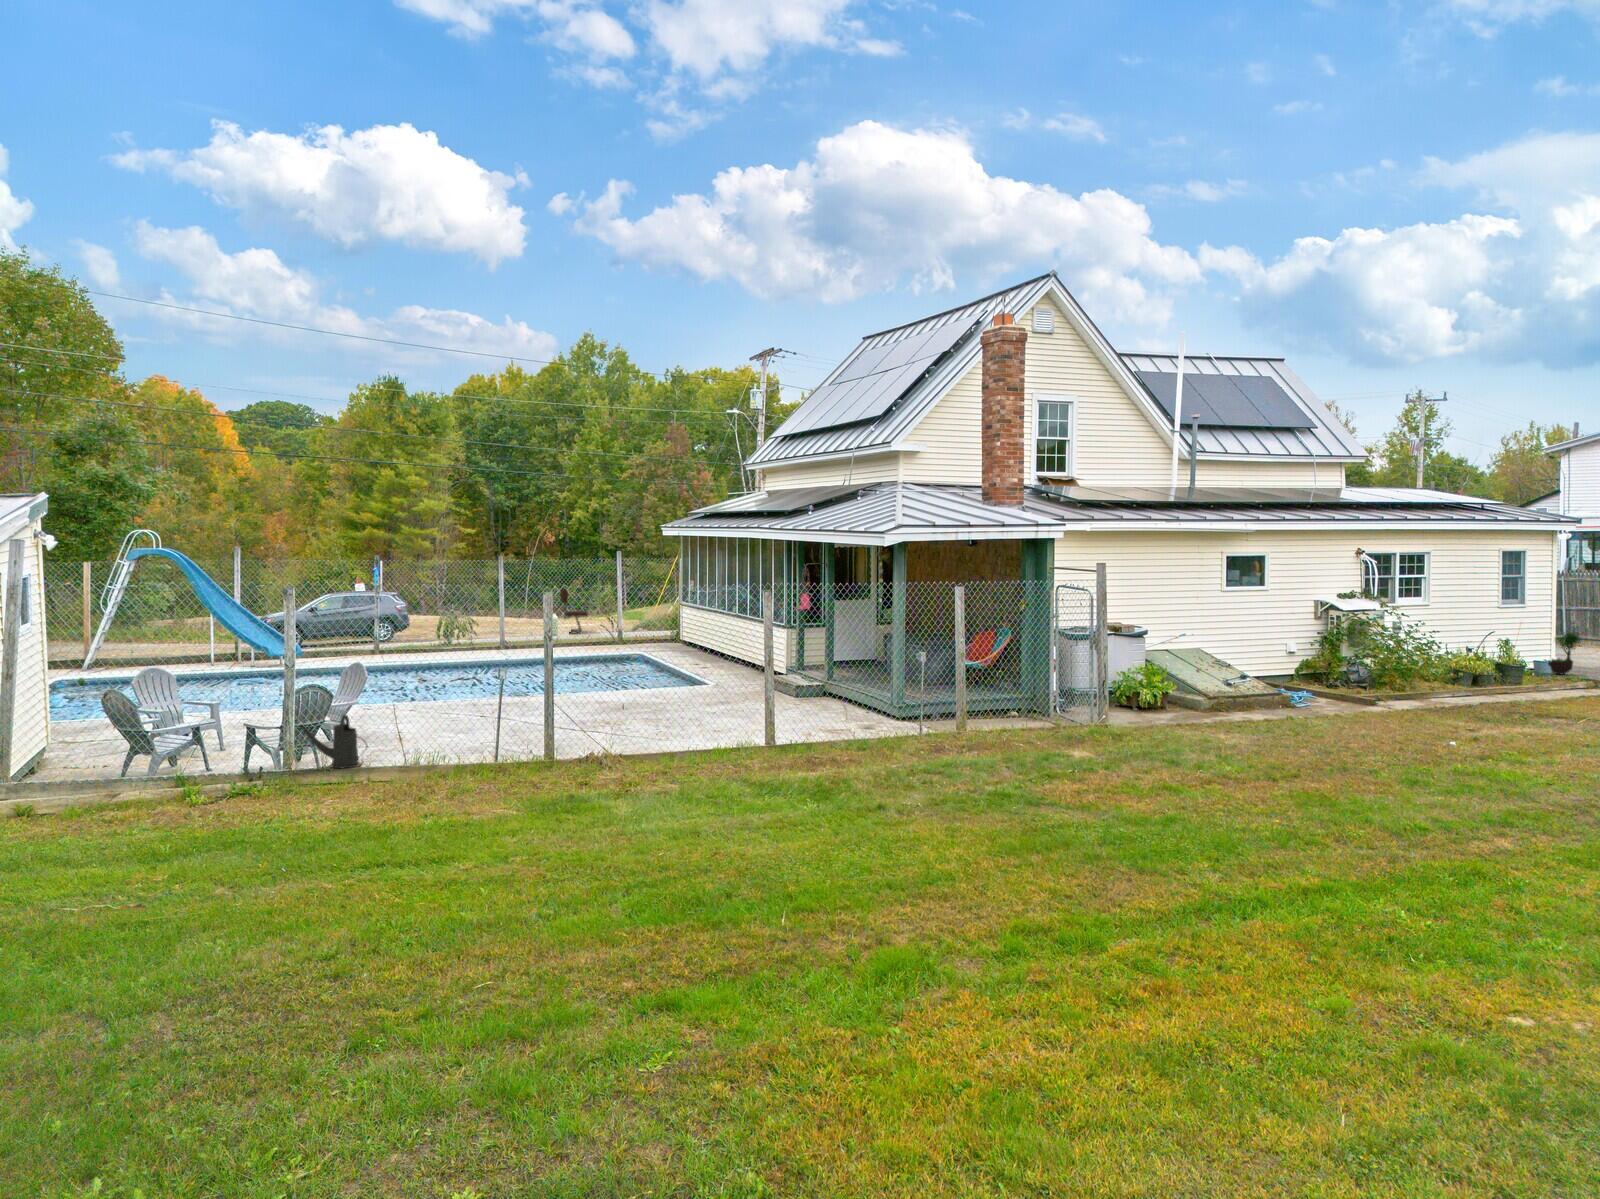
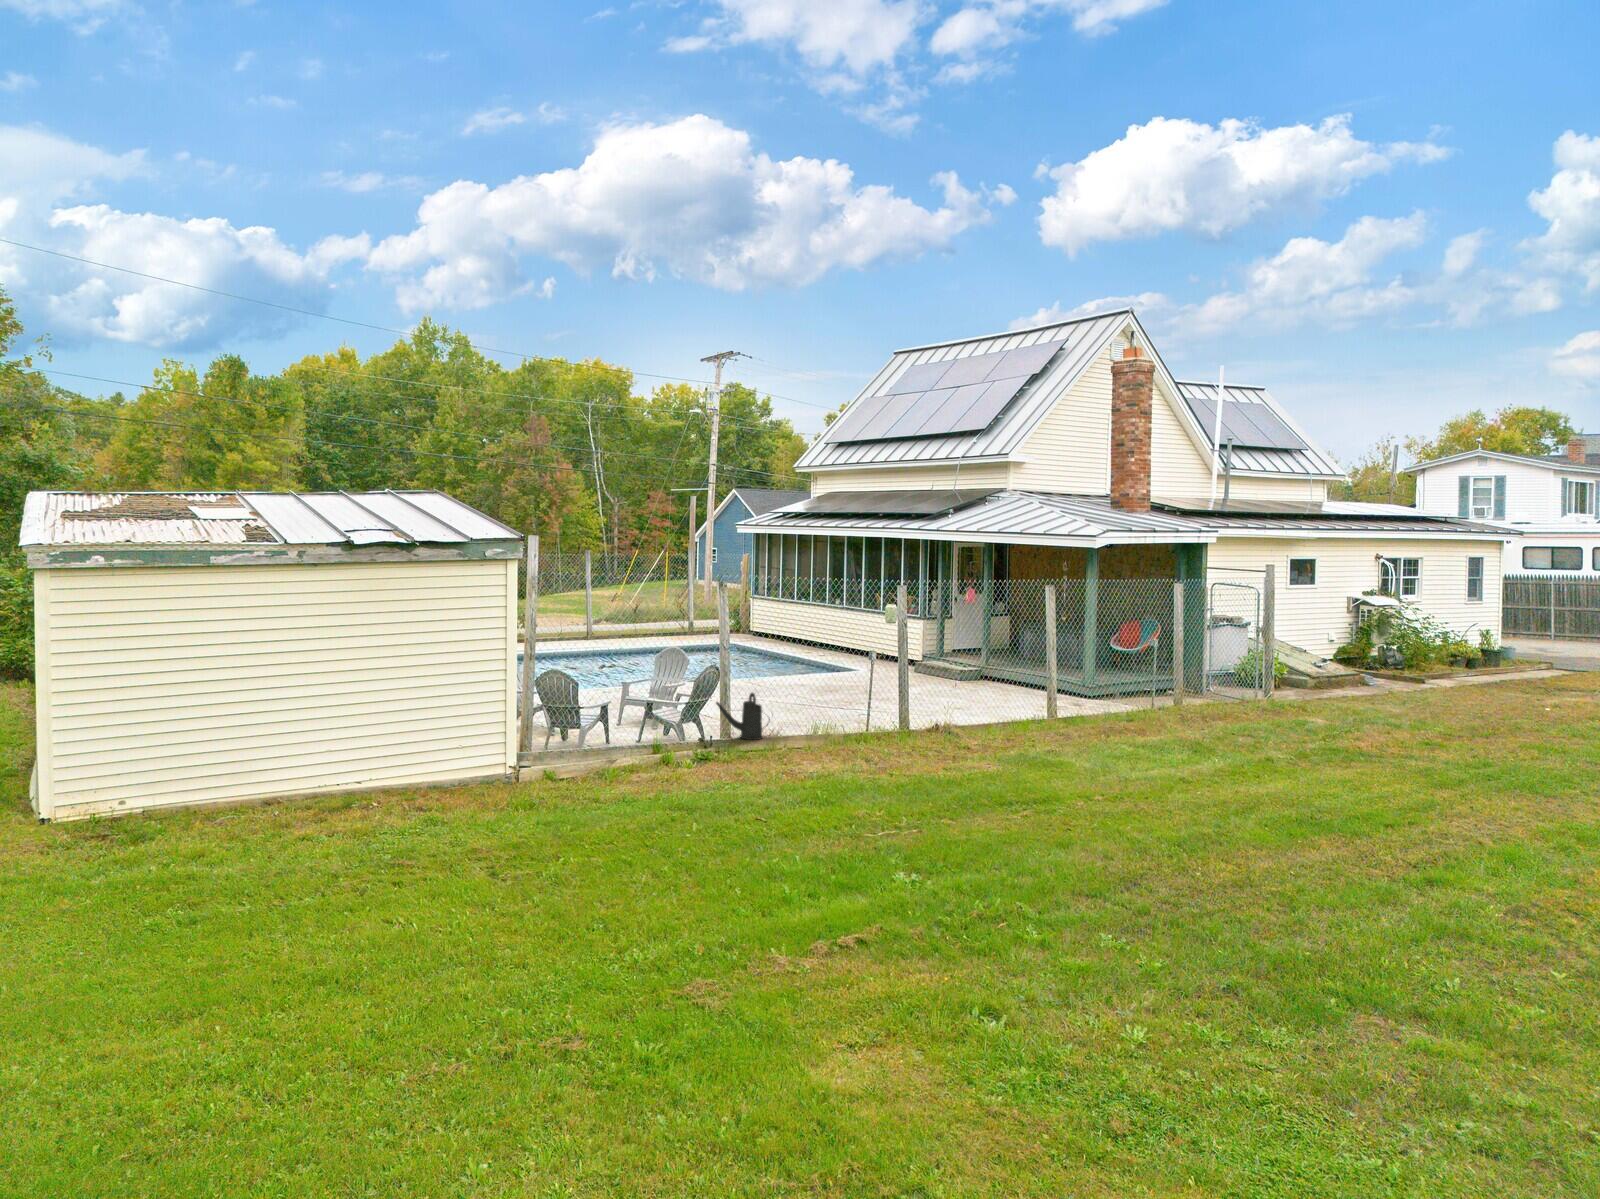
bench: present [560,589,588,634] -> none [605,571,634,615]
potted tree: present [1548,632,1581,674] -> none [1497,621,1526,658]

